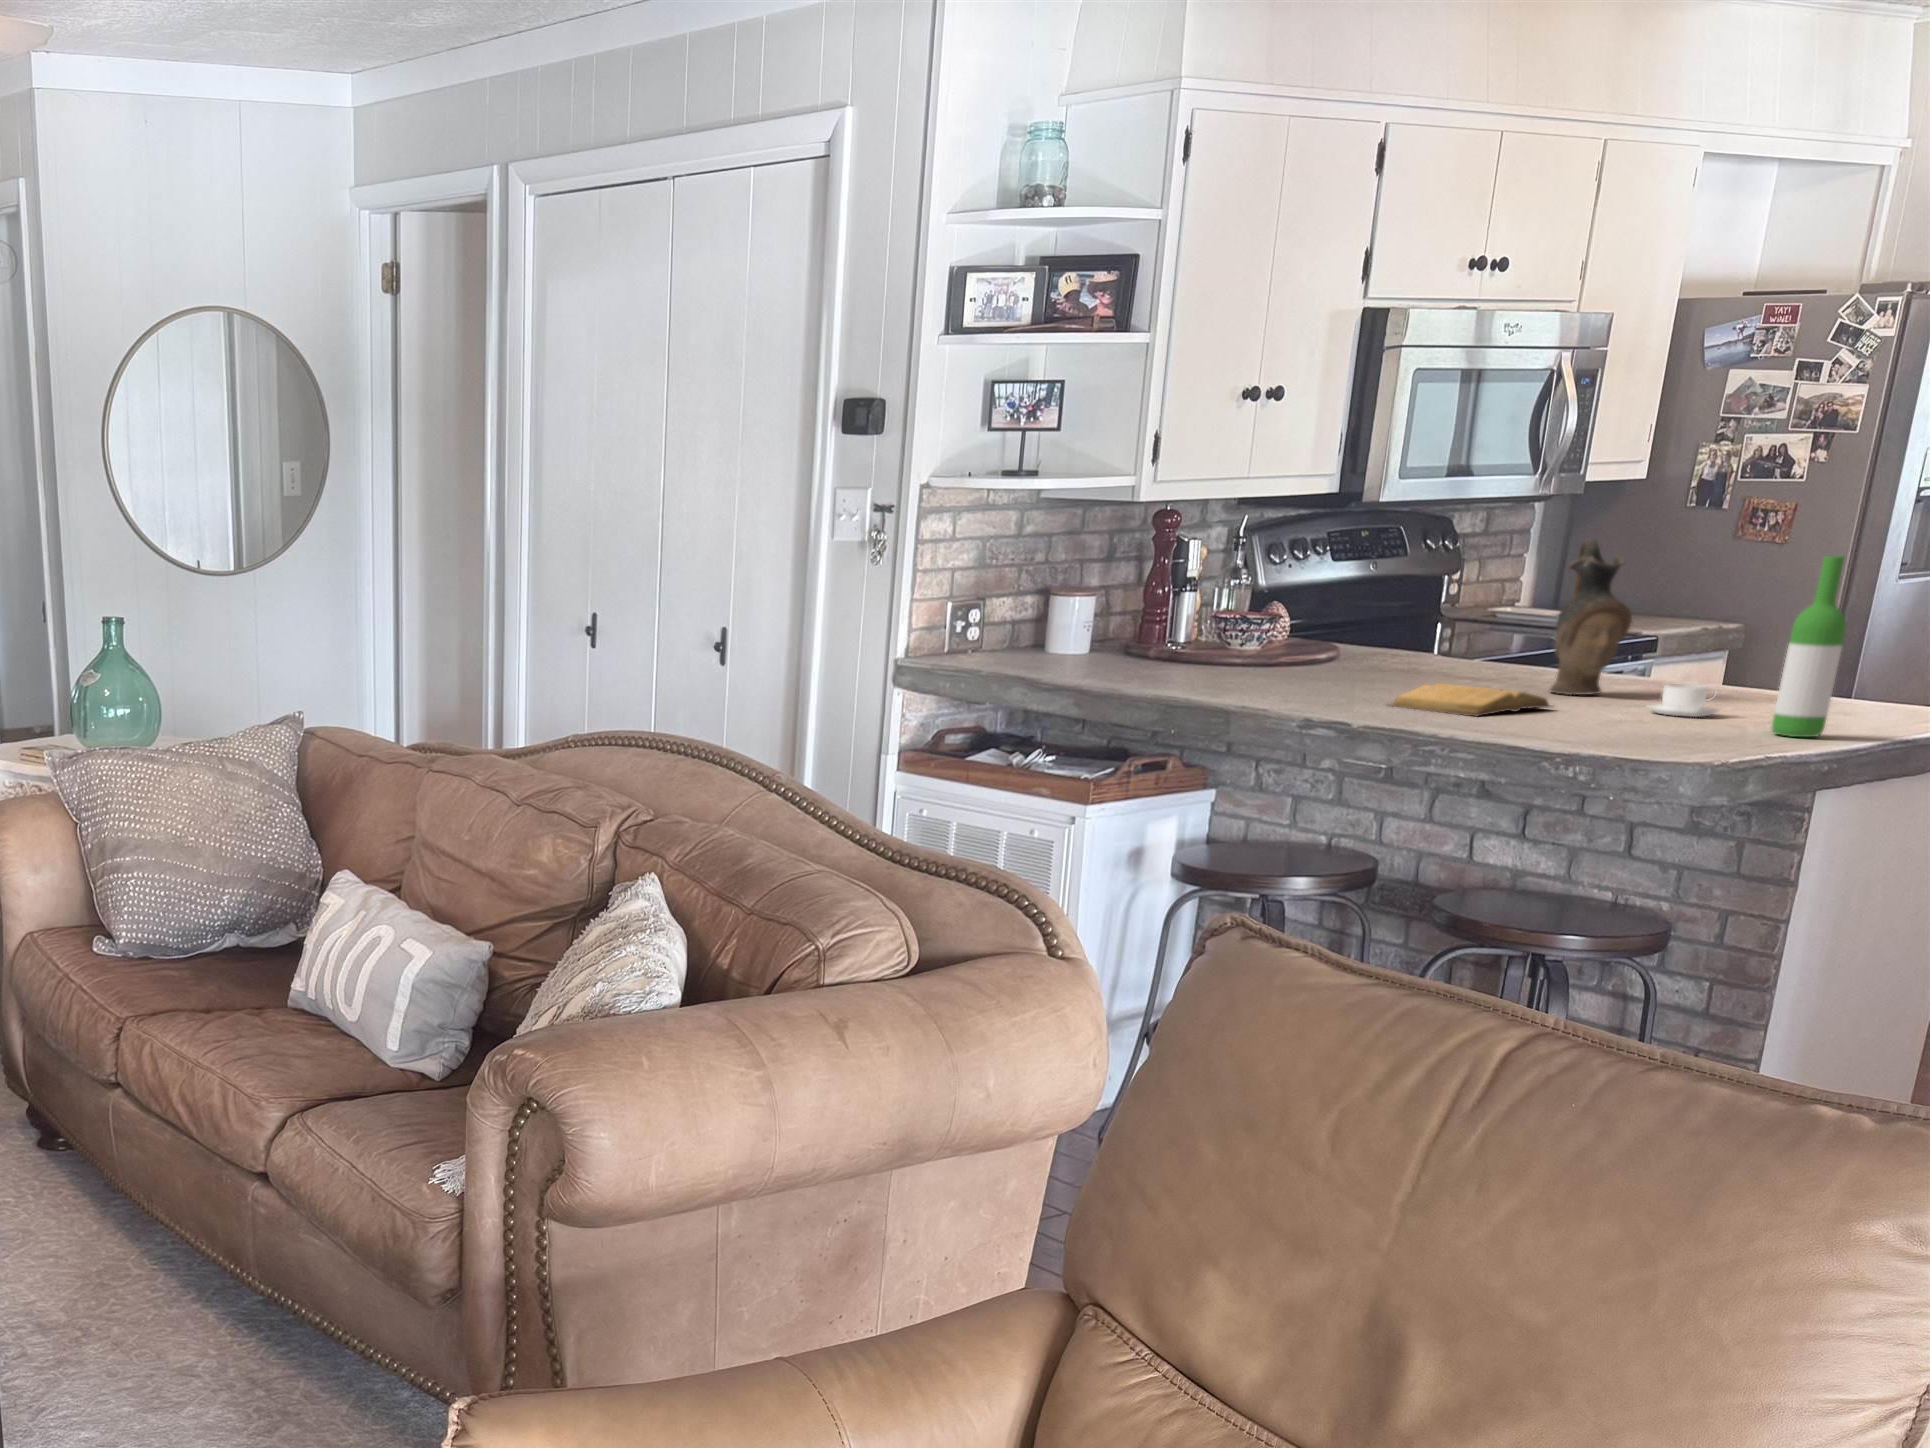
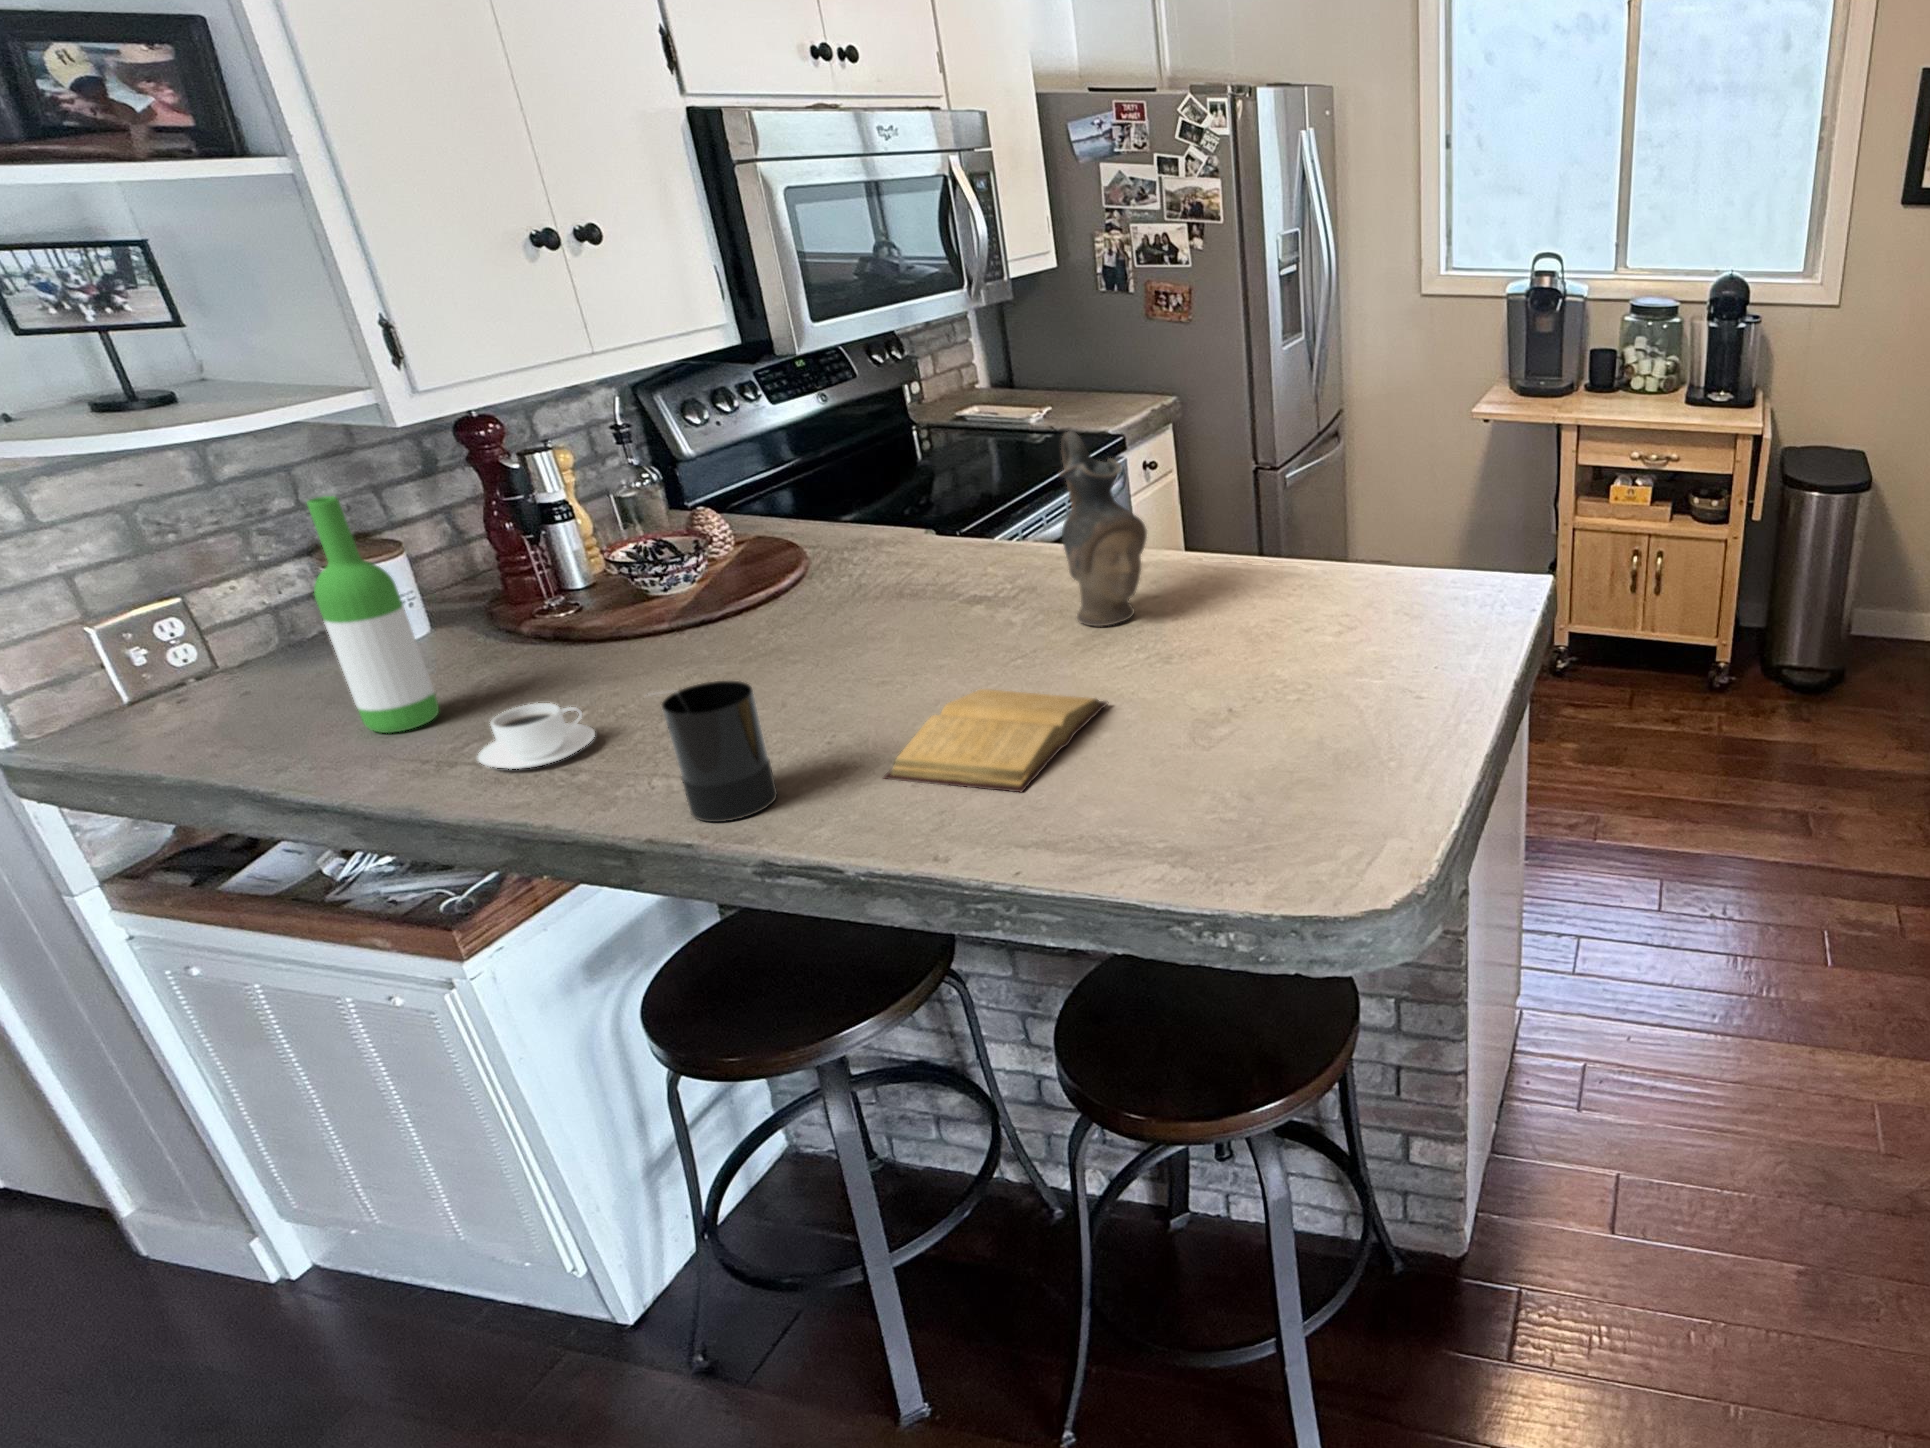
wine bottle: present [1771,556,1846,737] -> present [307,496,439,733]
candle: none [1272,618,1332,702] -> present [651,681,777,822]
coffee cup: present [1647,684,1718,717] -> present [478,703,595,769]

